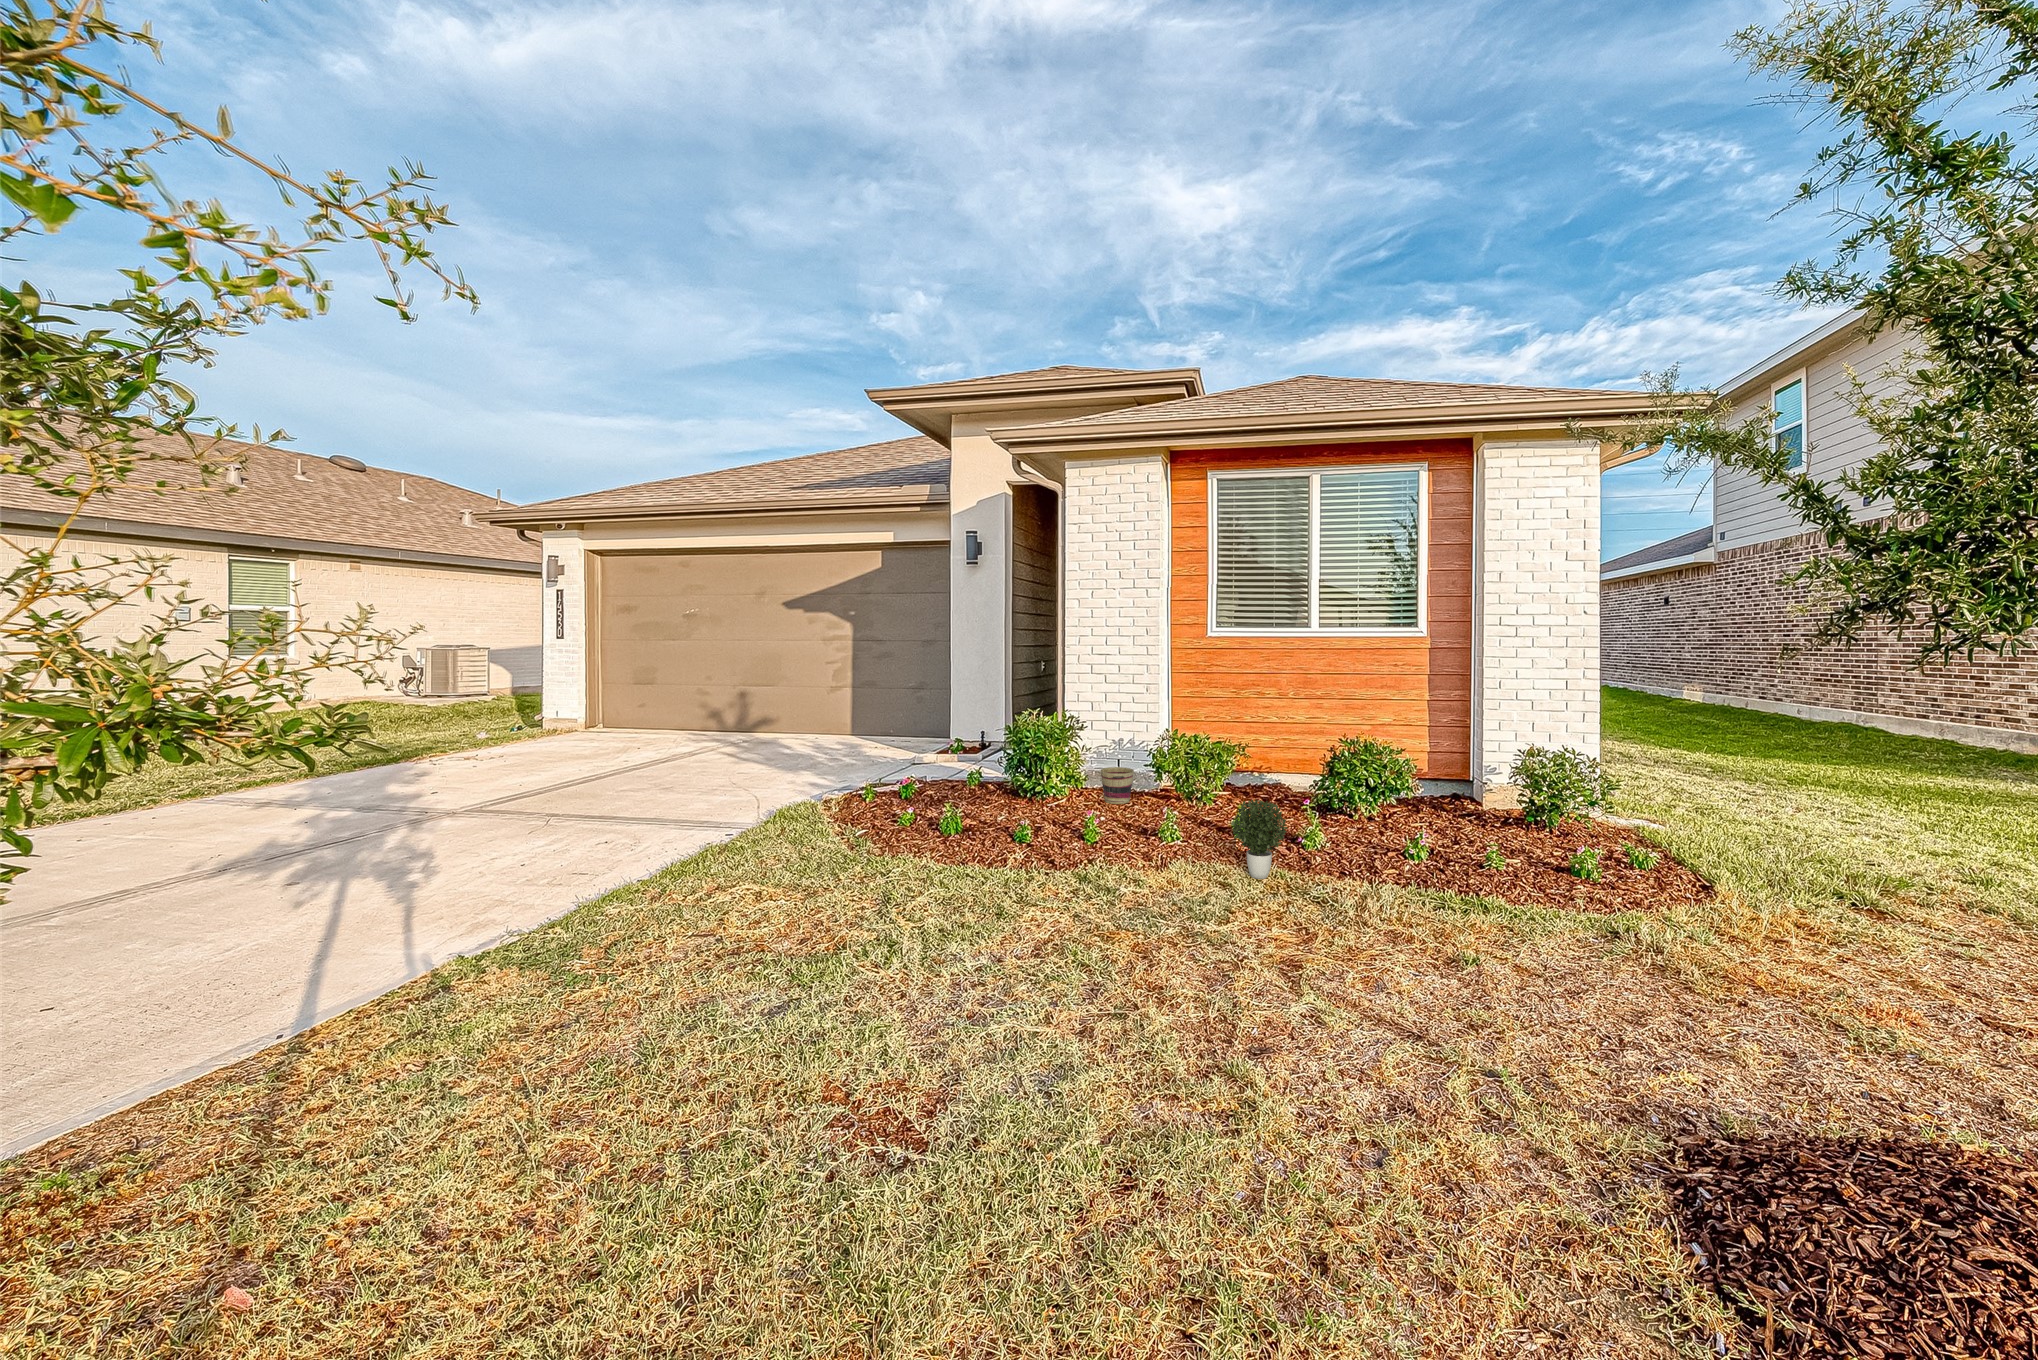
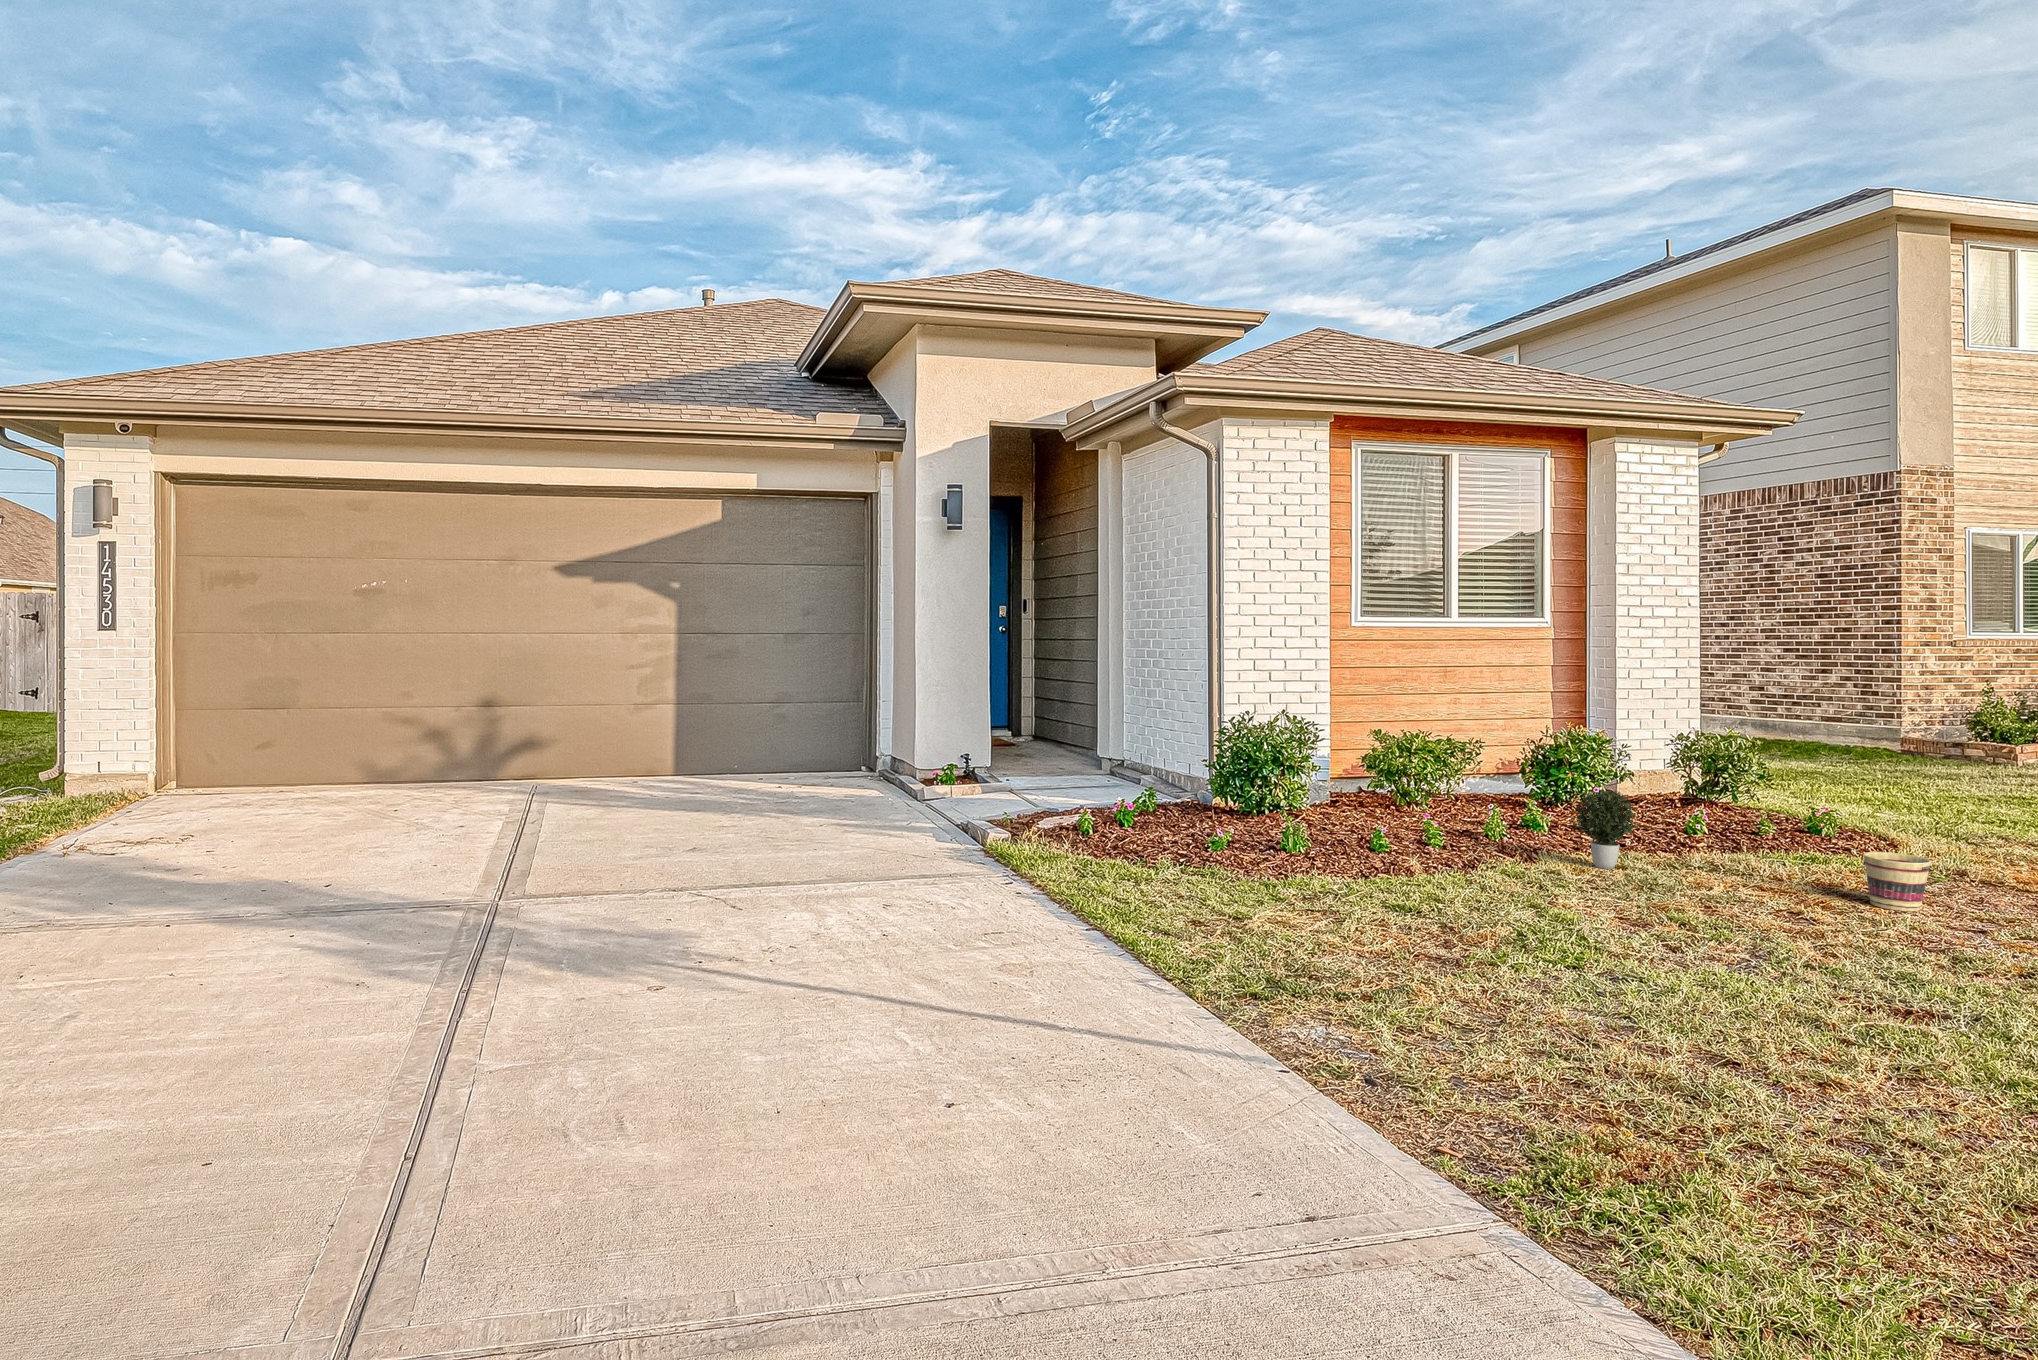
basket: present [1100,767,1134,804] -> present [1863,852,1931,911]

